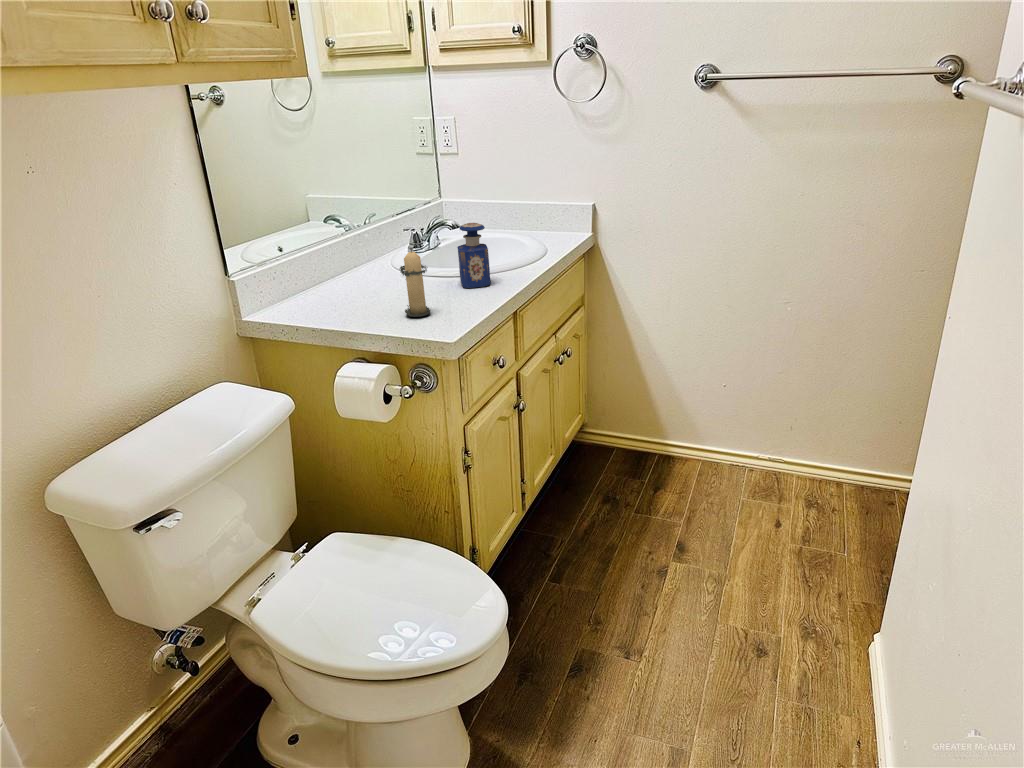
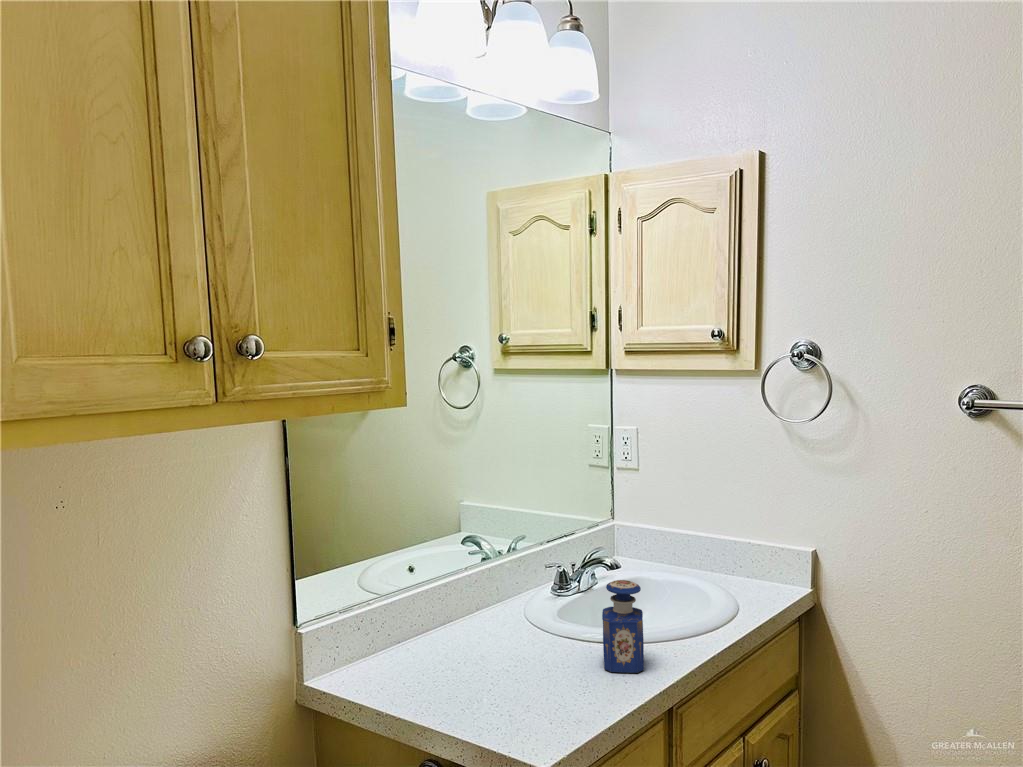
candle: present [400,247,431,317] -> none [500,620,548,723]

